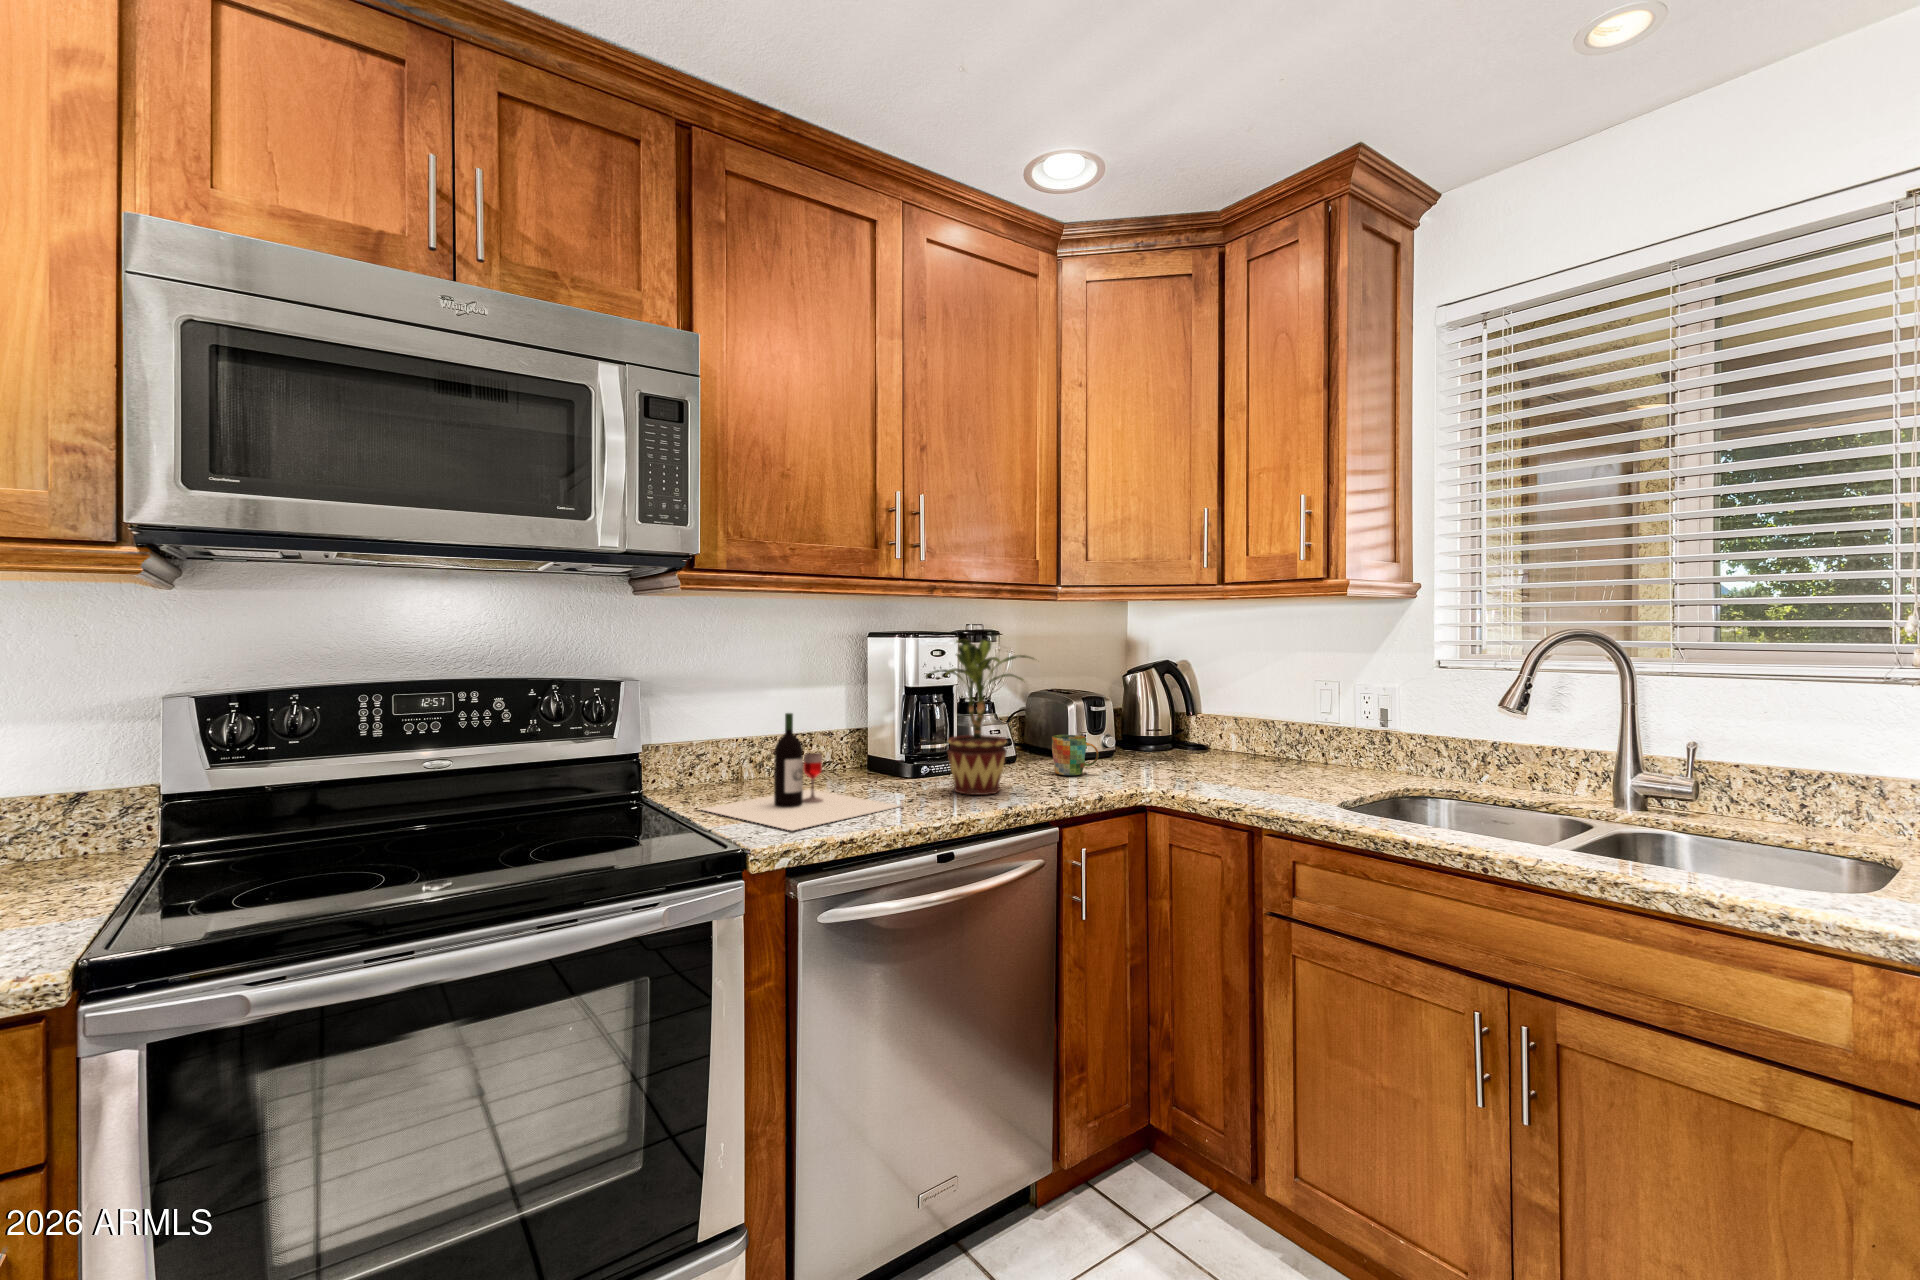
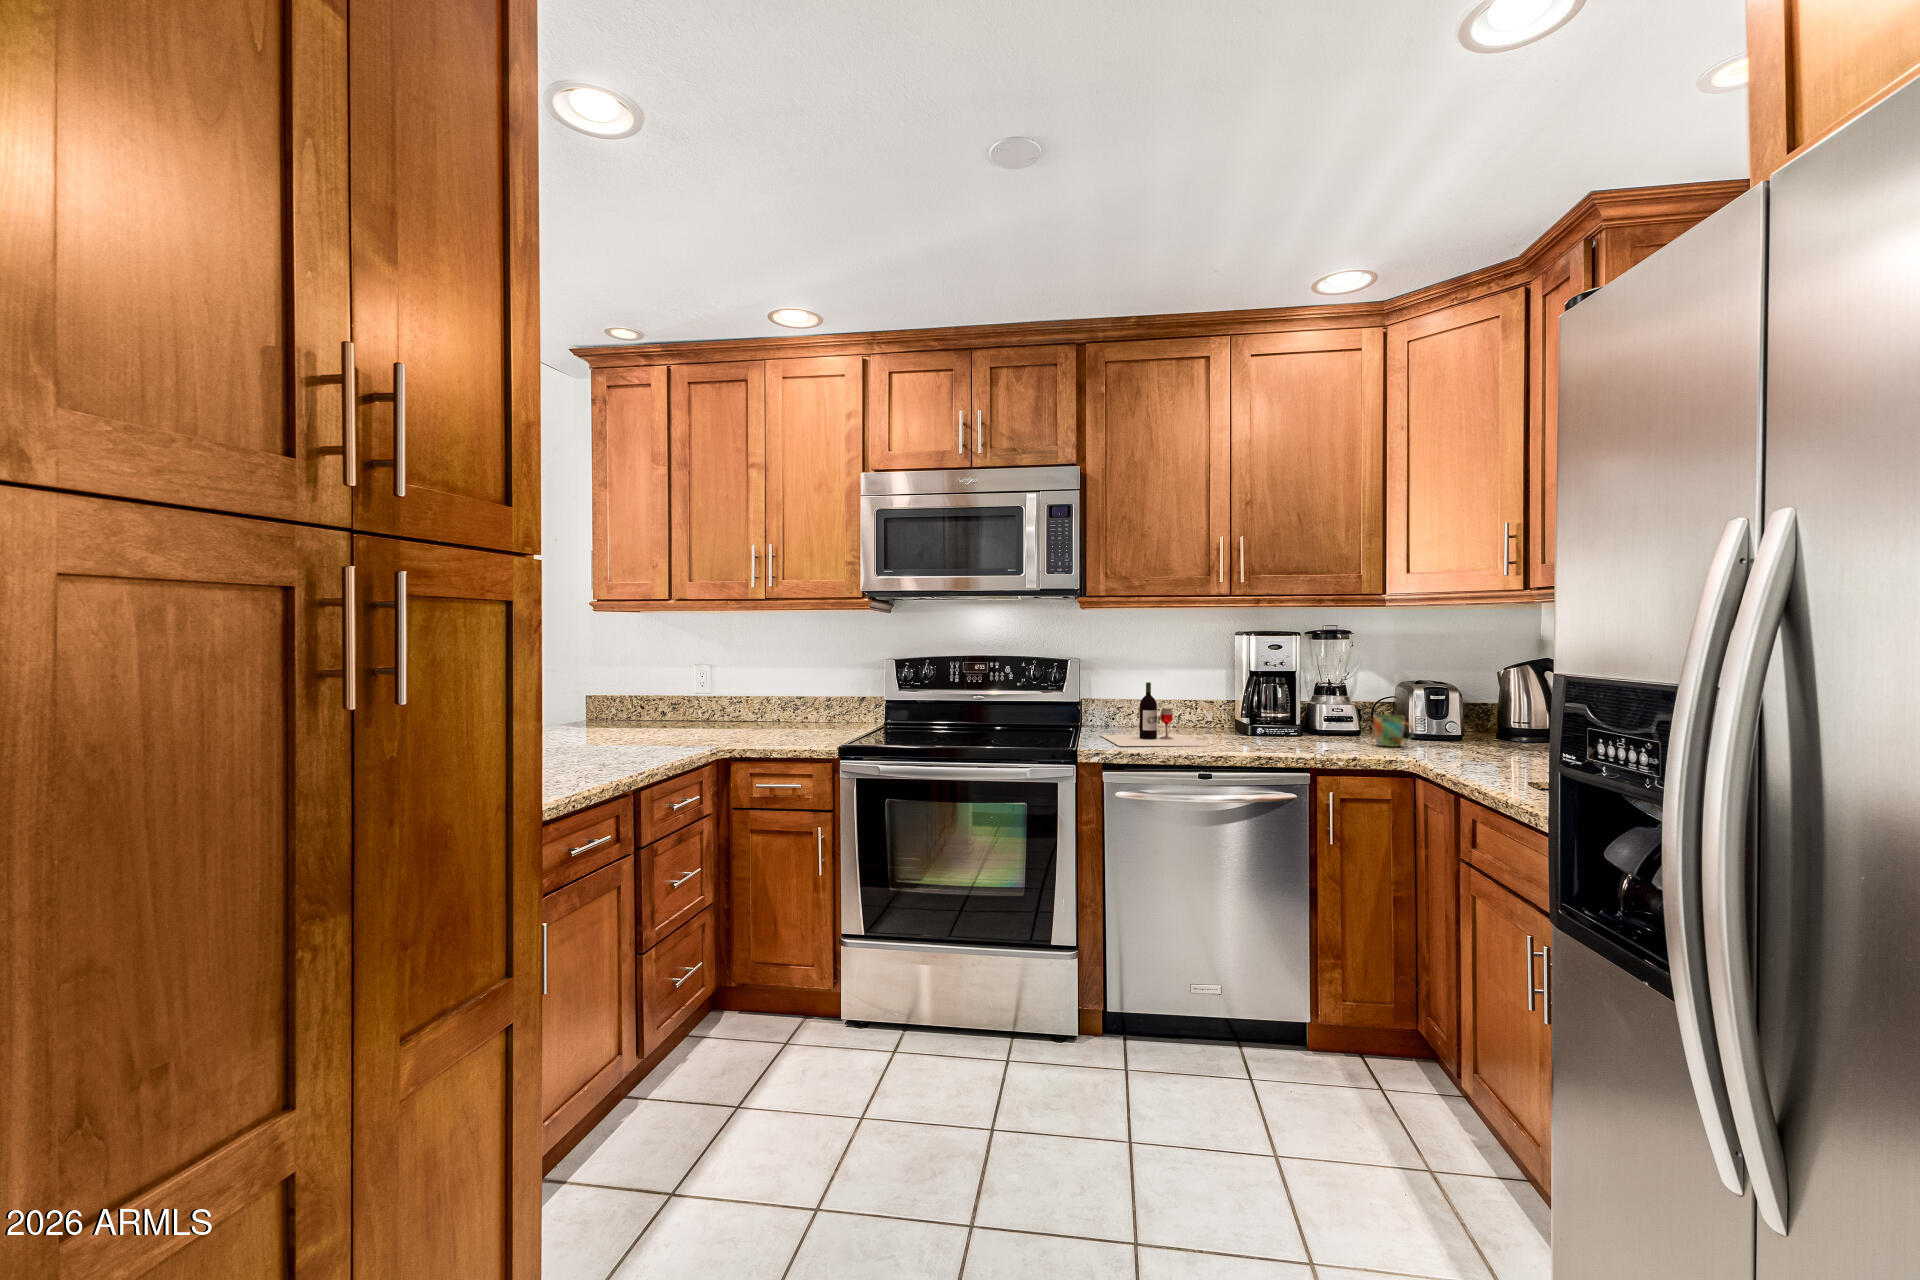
potted plant: present [929,639,1034,795] -> none [1242,637,1329,747]

